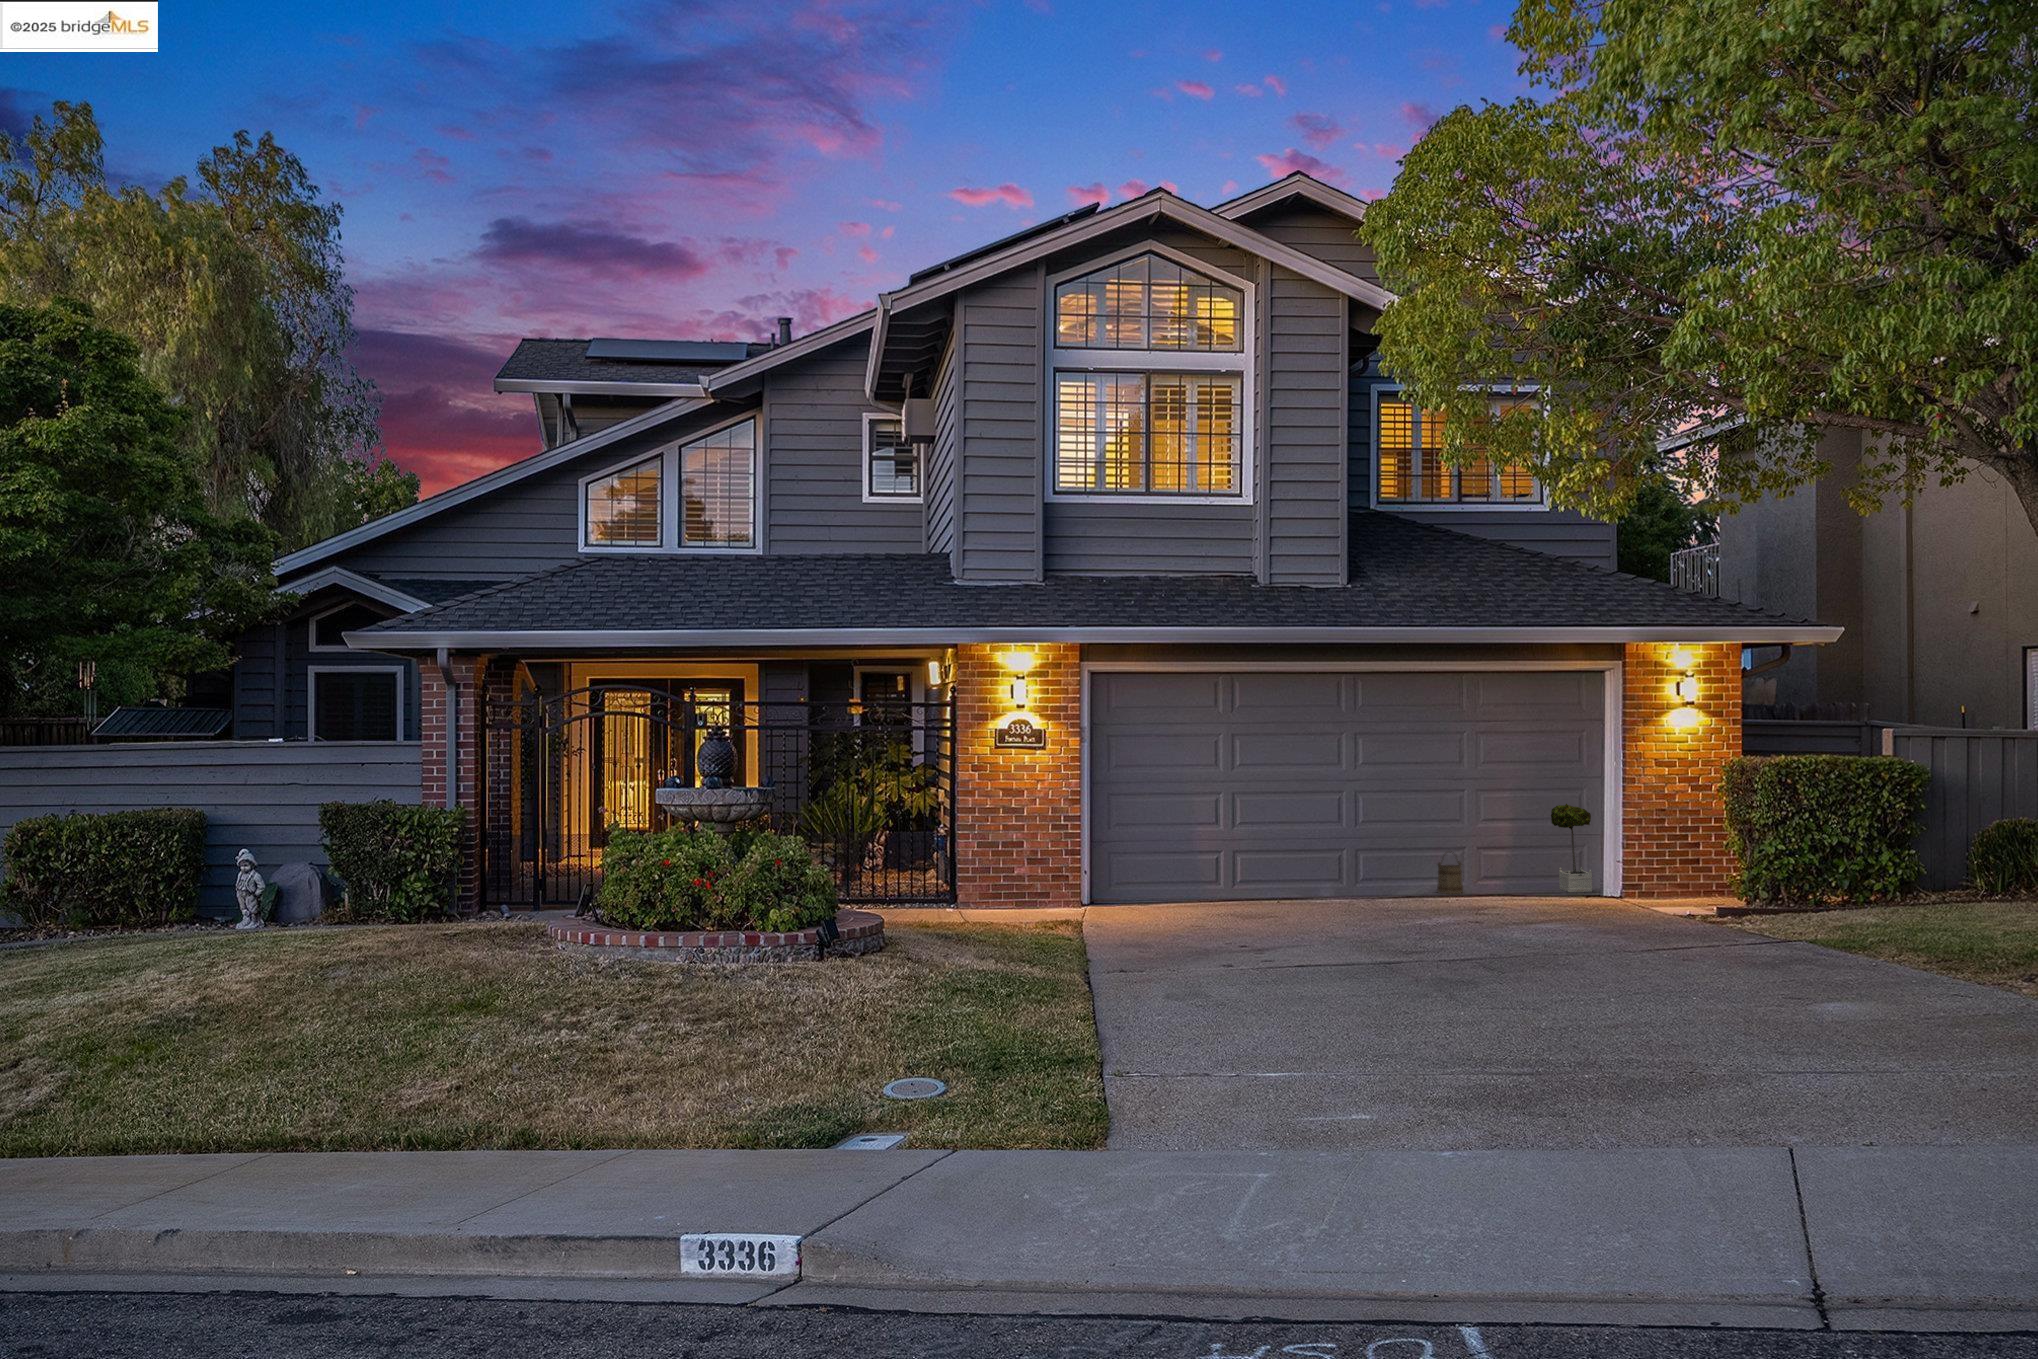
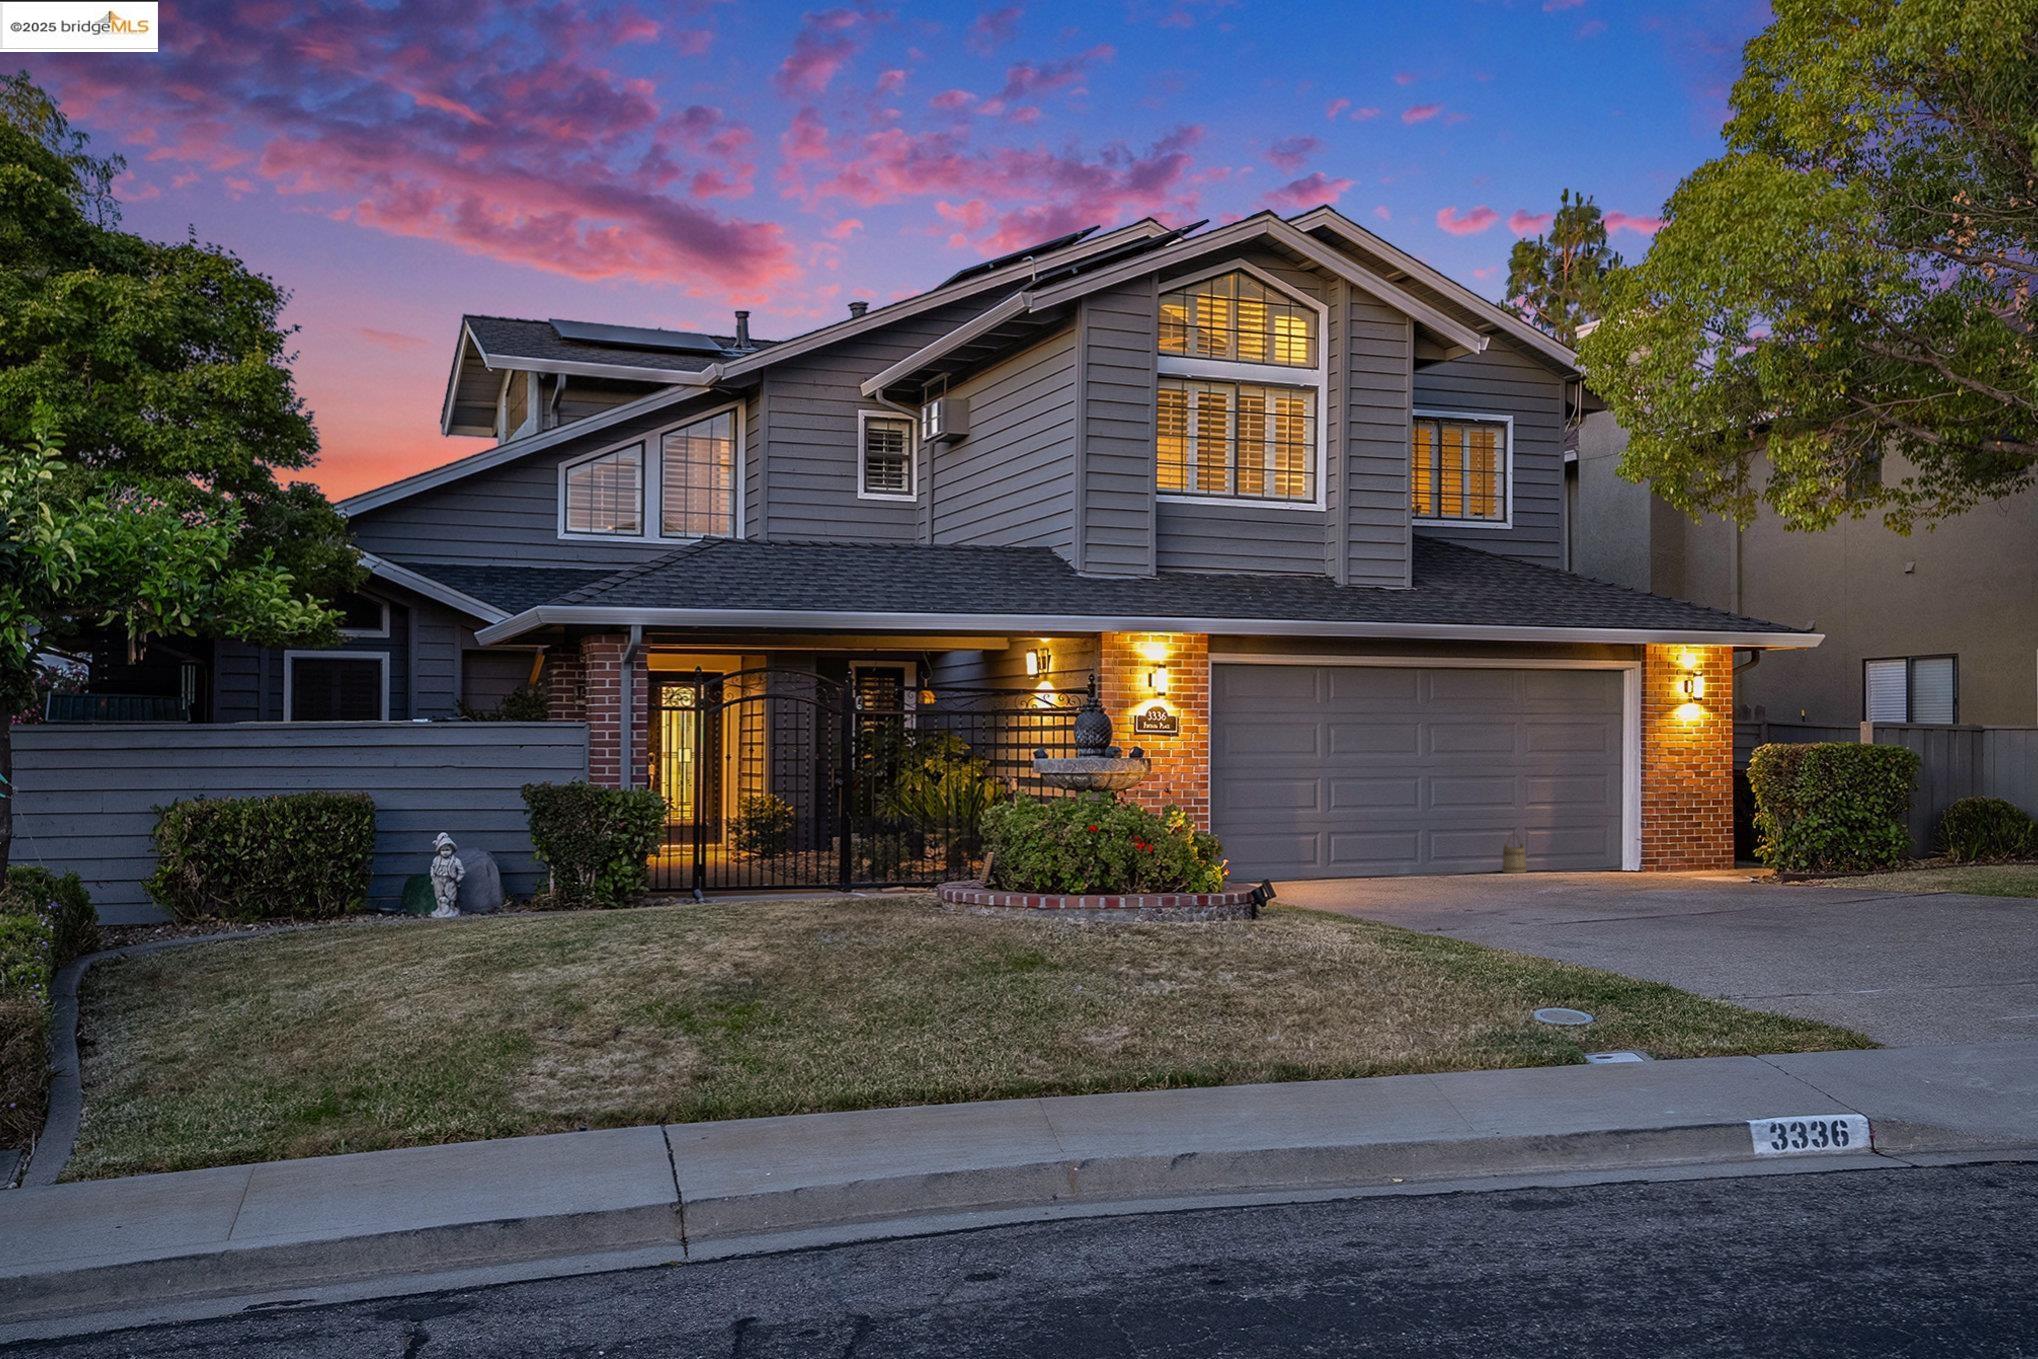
potted tree: present [1551,804,1592,892] -> none [1589,789,1628,869]

